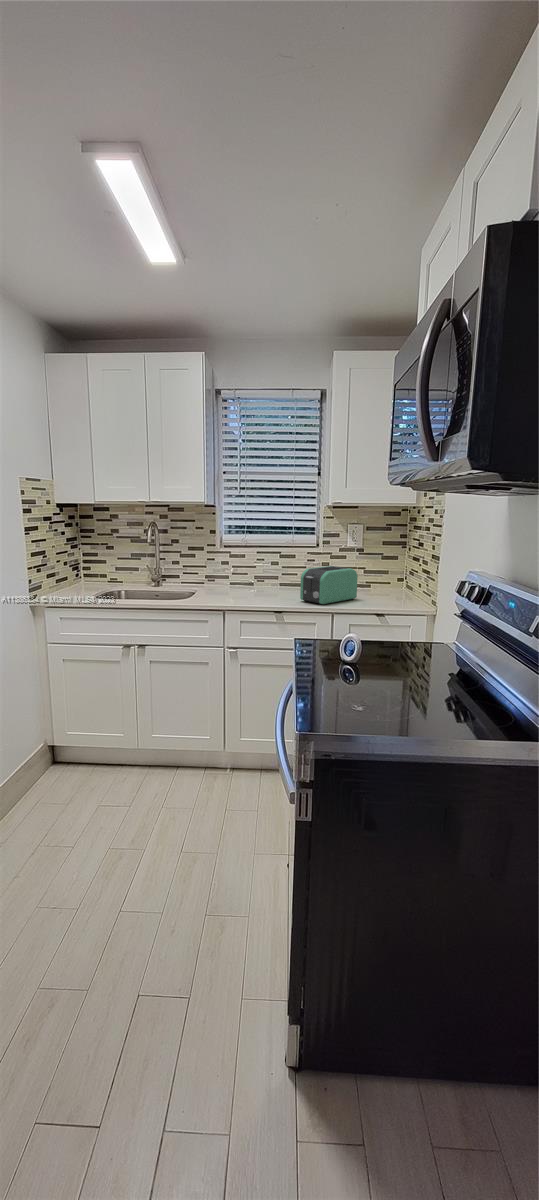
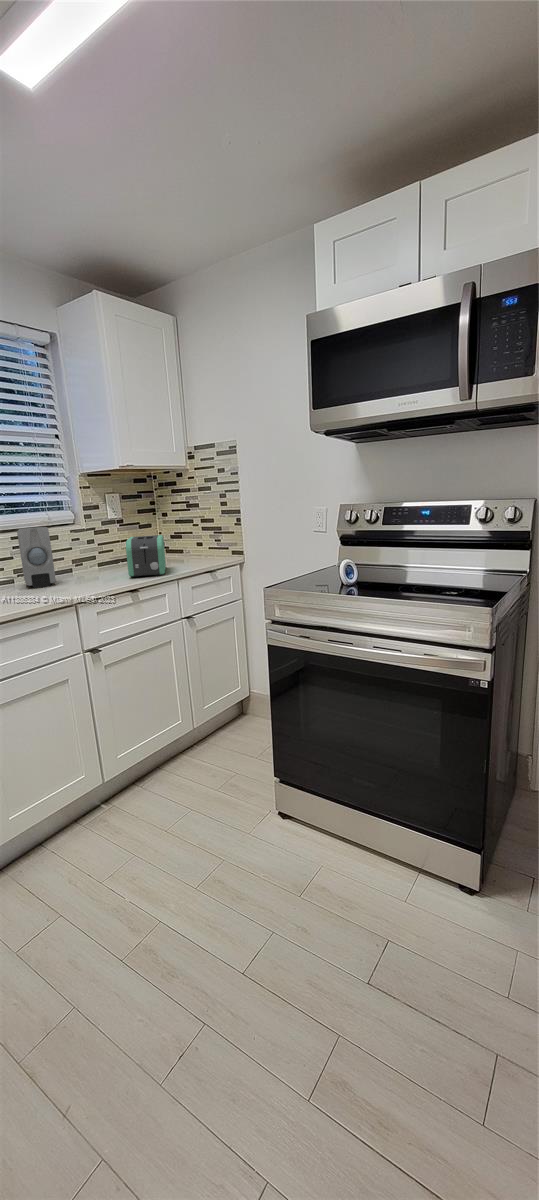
soap dispenser: none [246,548,279,594] -> present [17,527,56,588]

